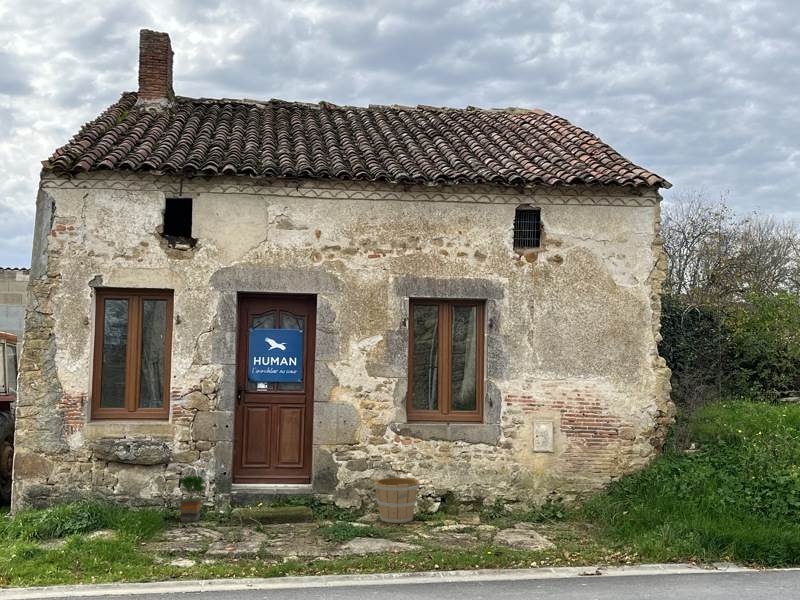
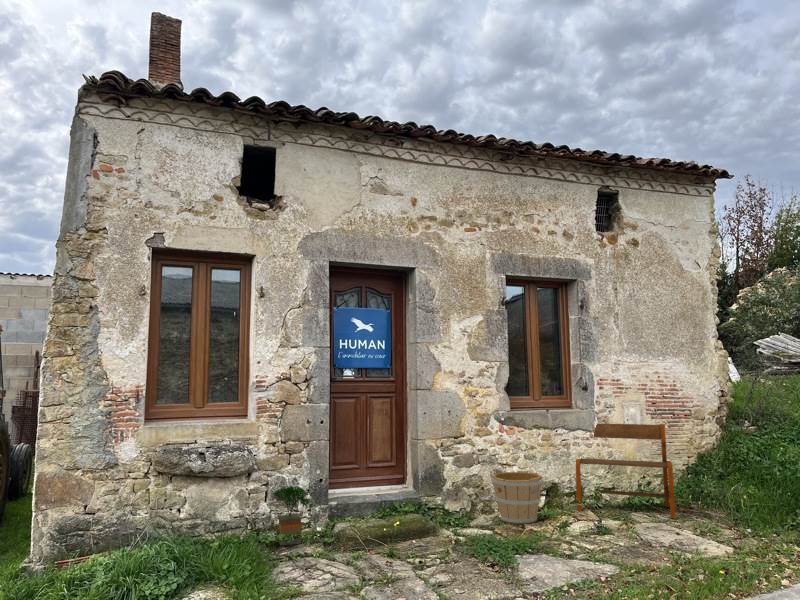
bench: none [464,436,561,532] -> present [576,423,676,518]

